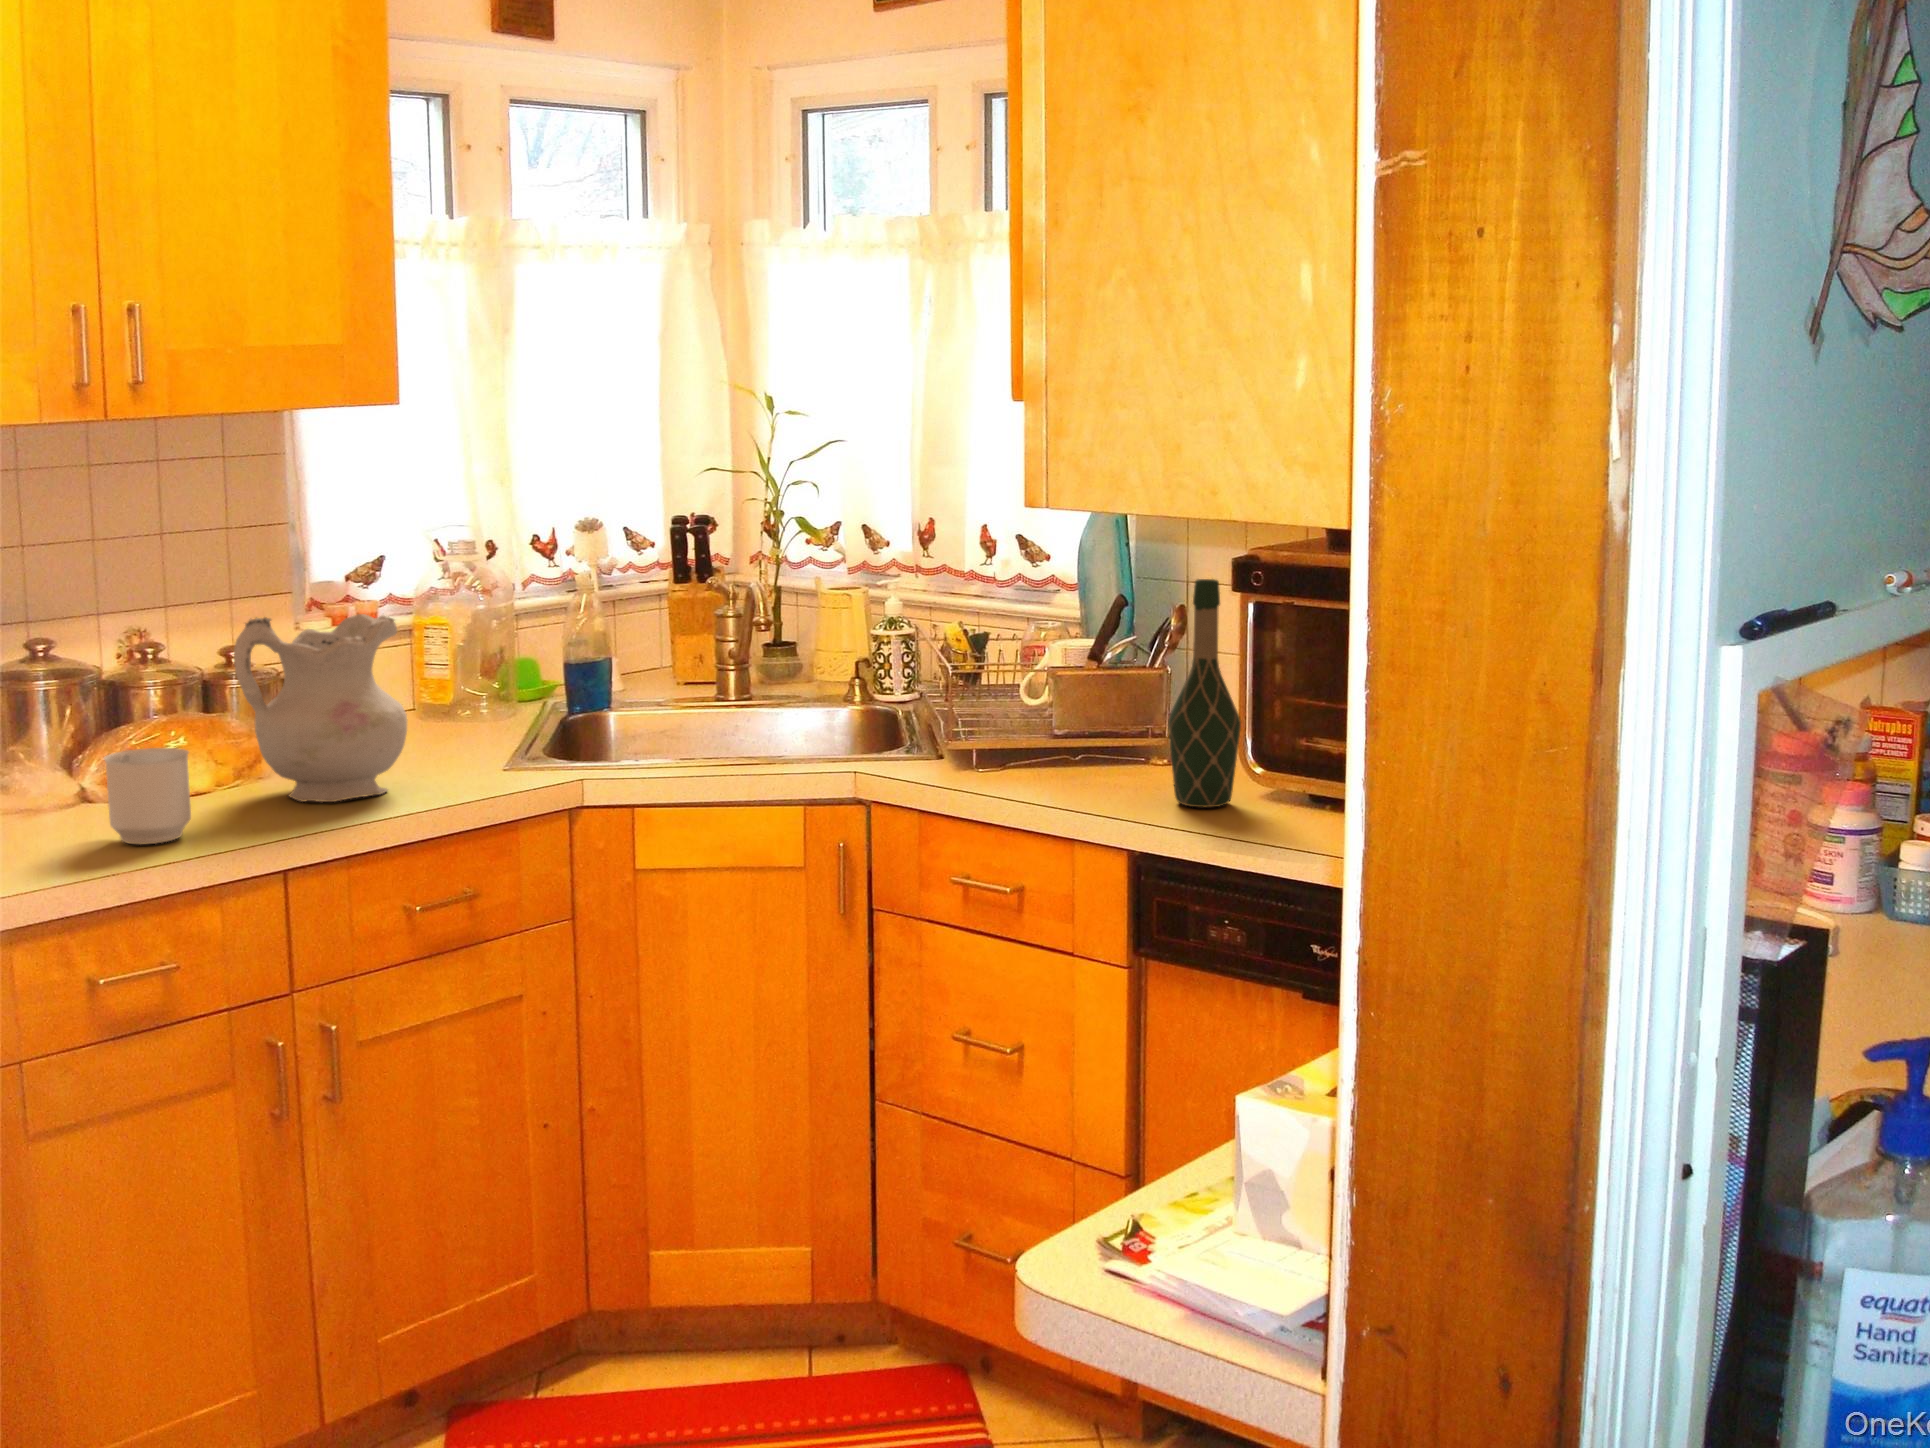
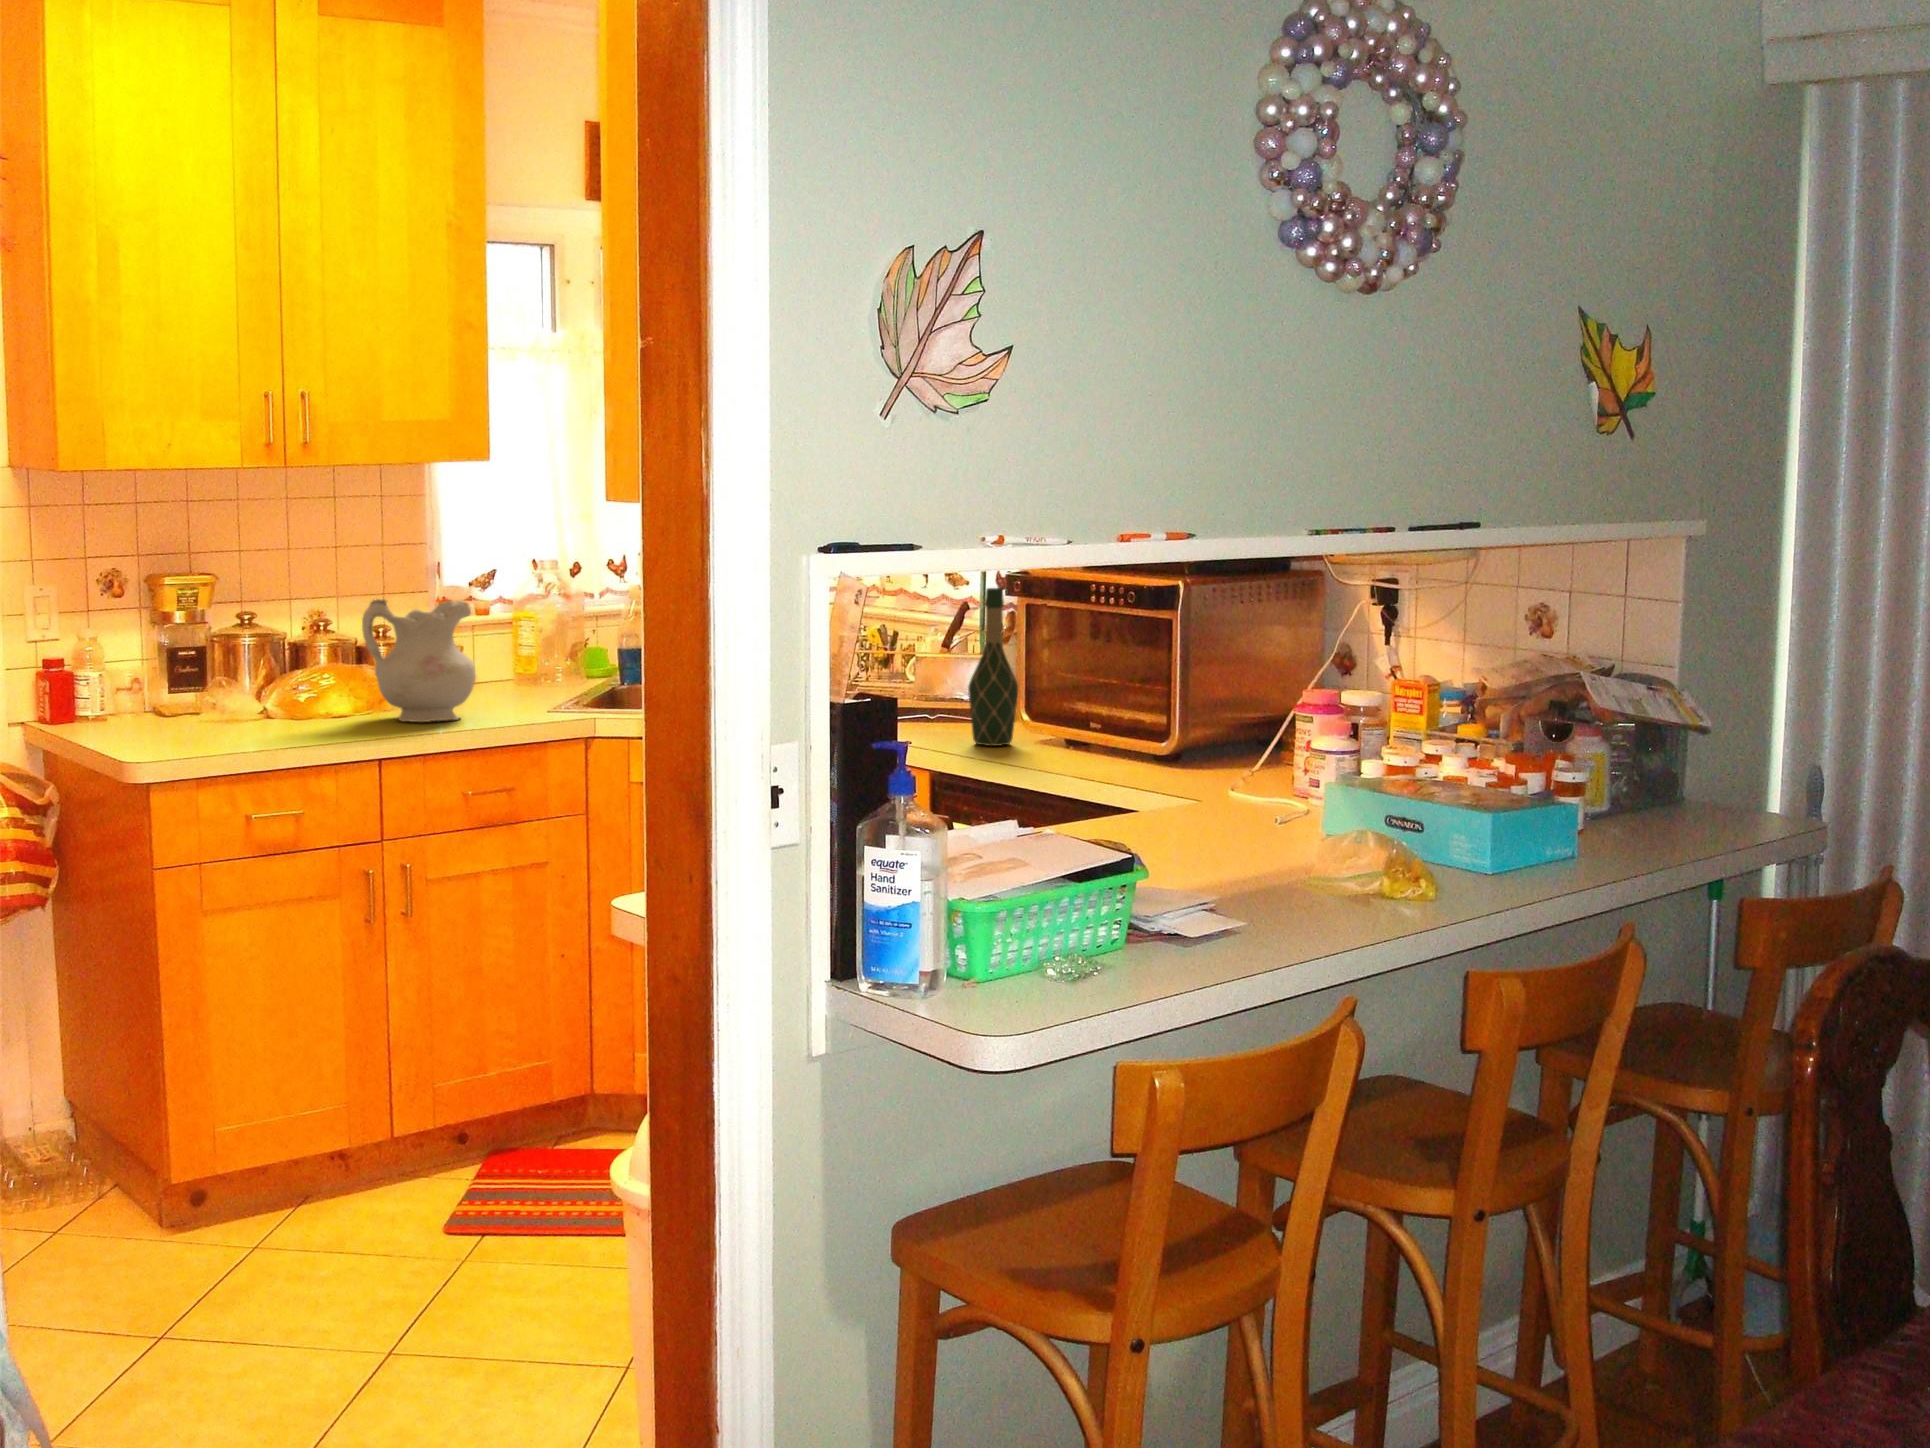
mug: present [104,748,191,845] -> none [272,678,325,737]

